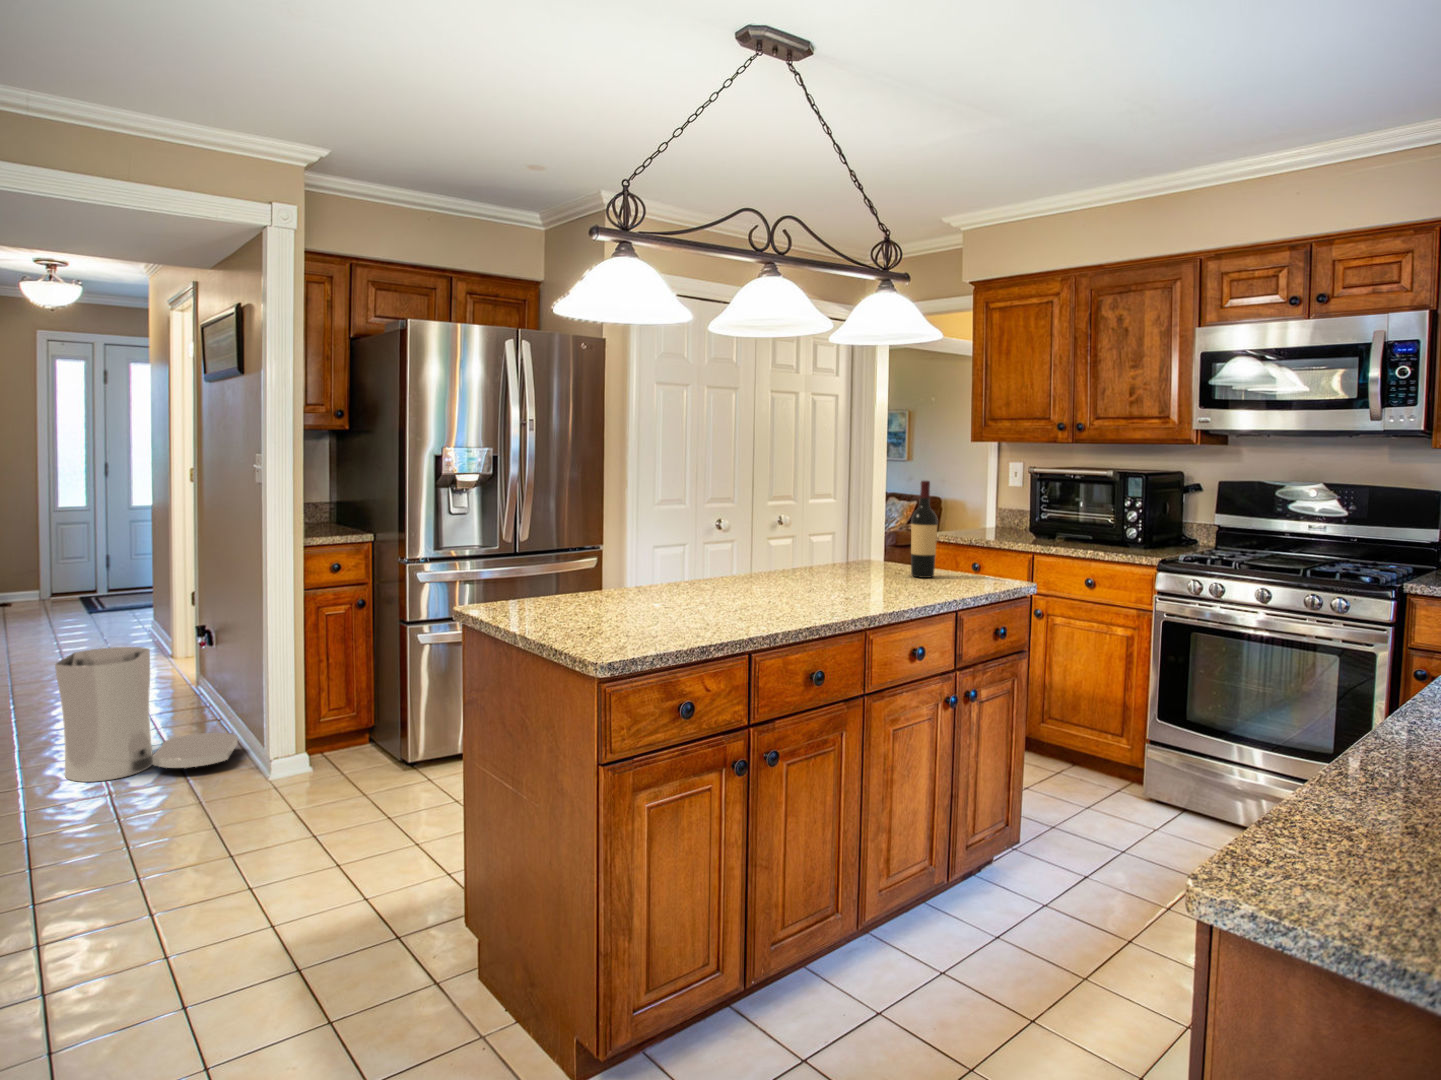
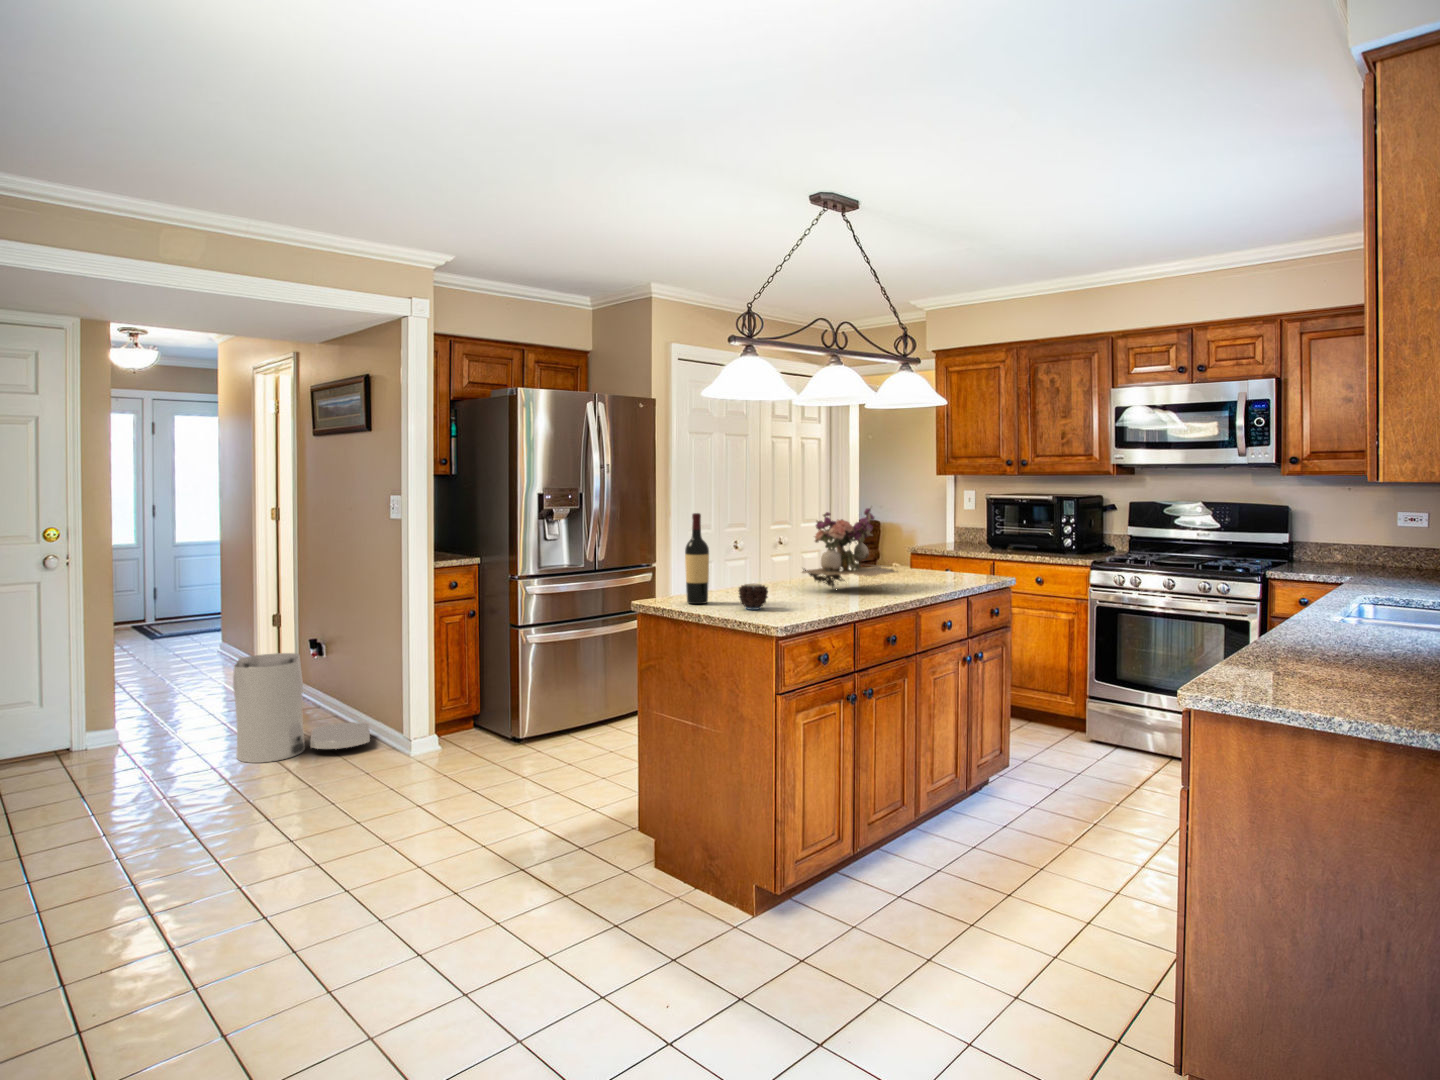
flower arrangement: none [708,481,846,598] -> present [802,508,897,588]
wine bottle: present [911,481,938,578] -> present [685,513,709,604]
candle: none [583,586,628,630] -> present [739,583,768,610]

